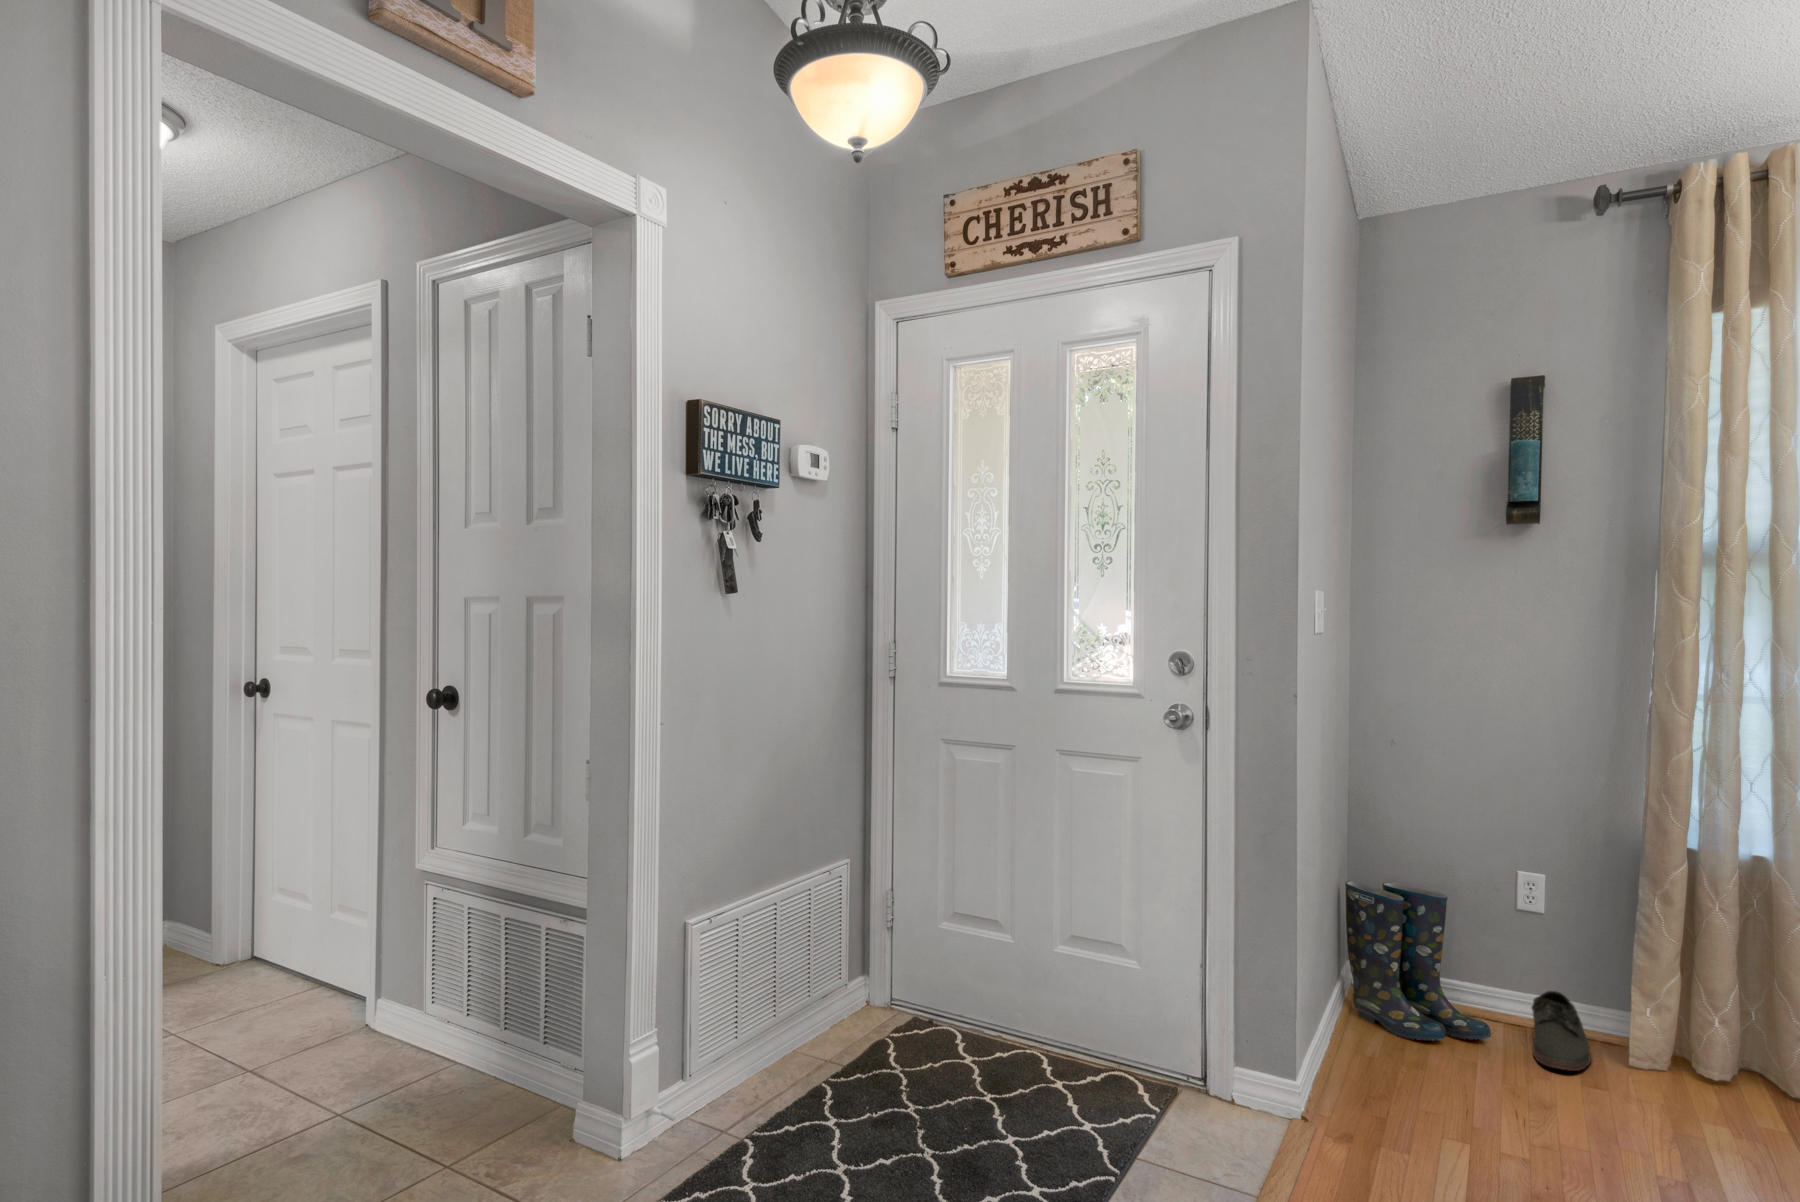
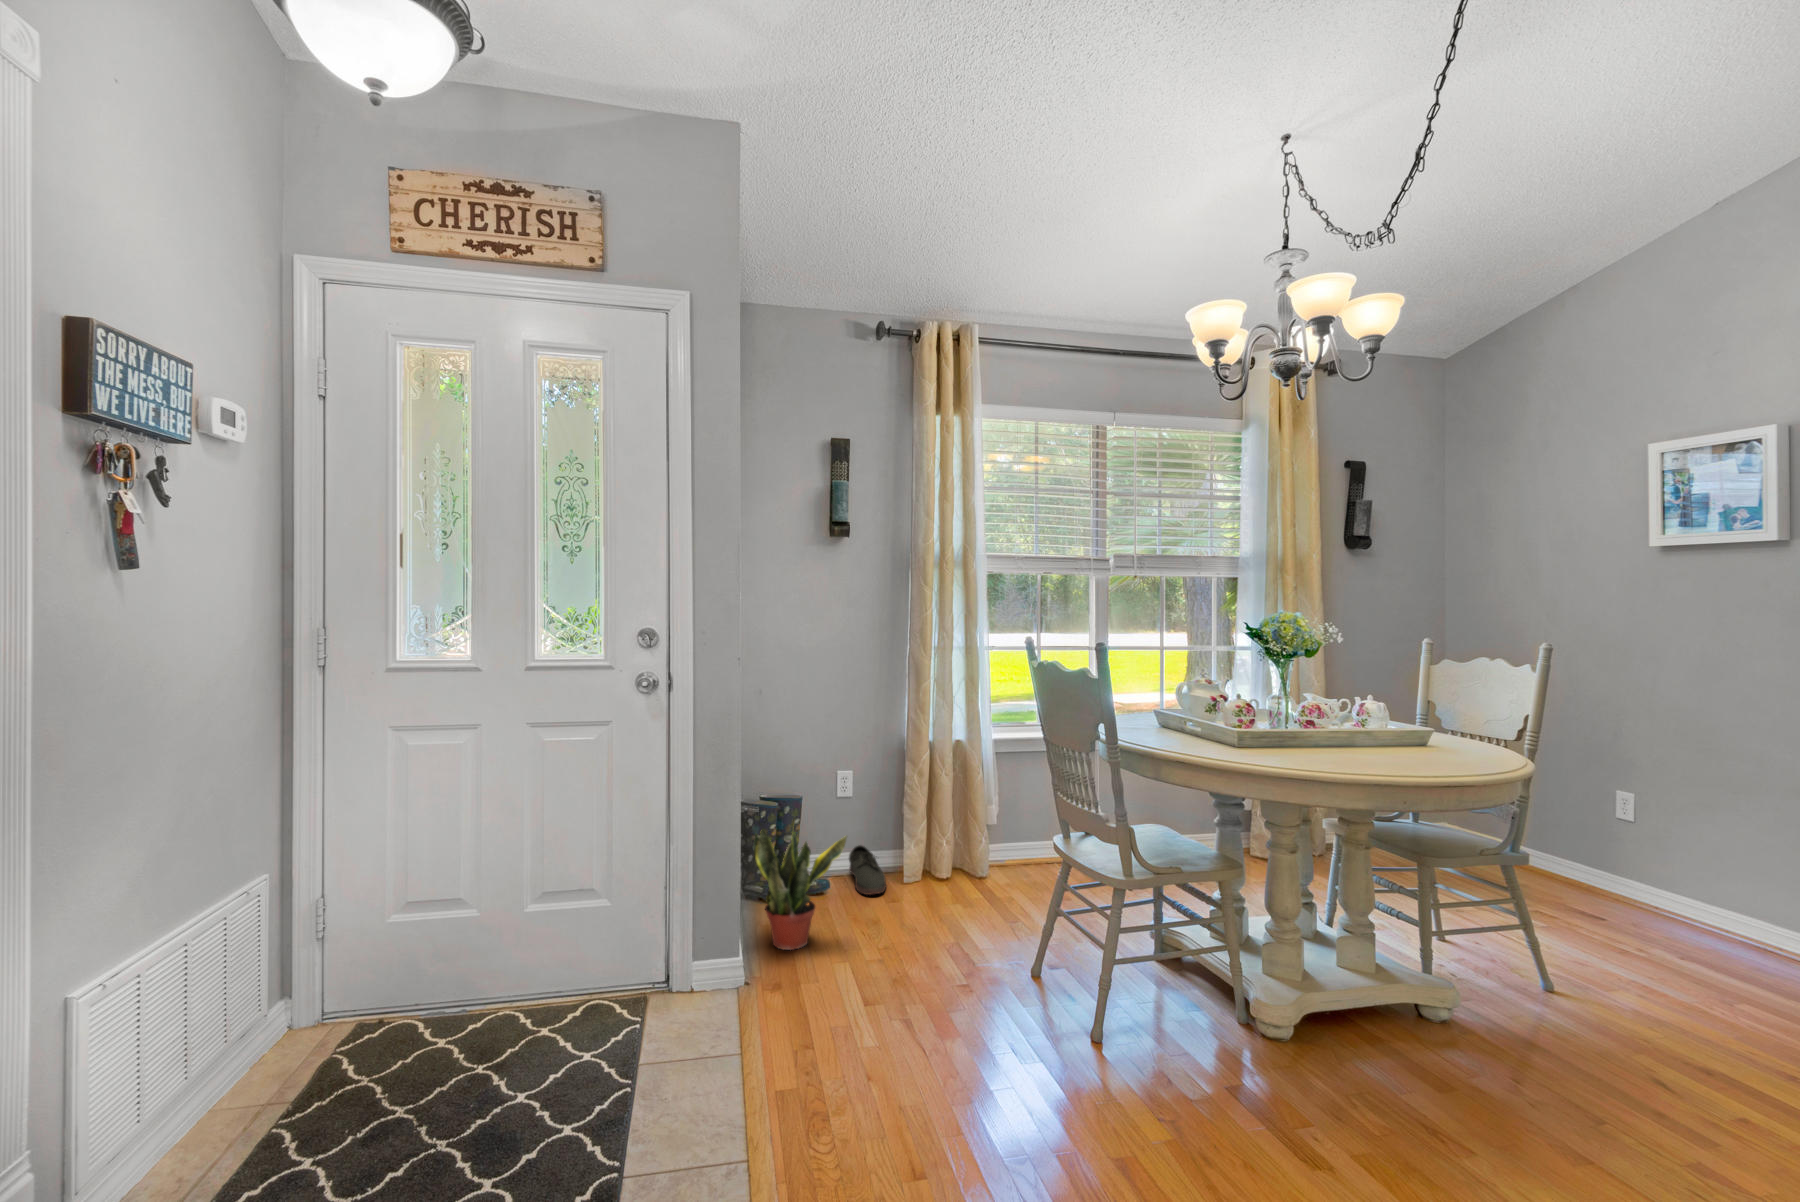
potted plant: none [1337,920,1475,1103] -> present [754,820,847,950]

